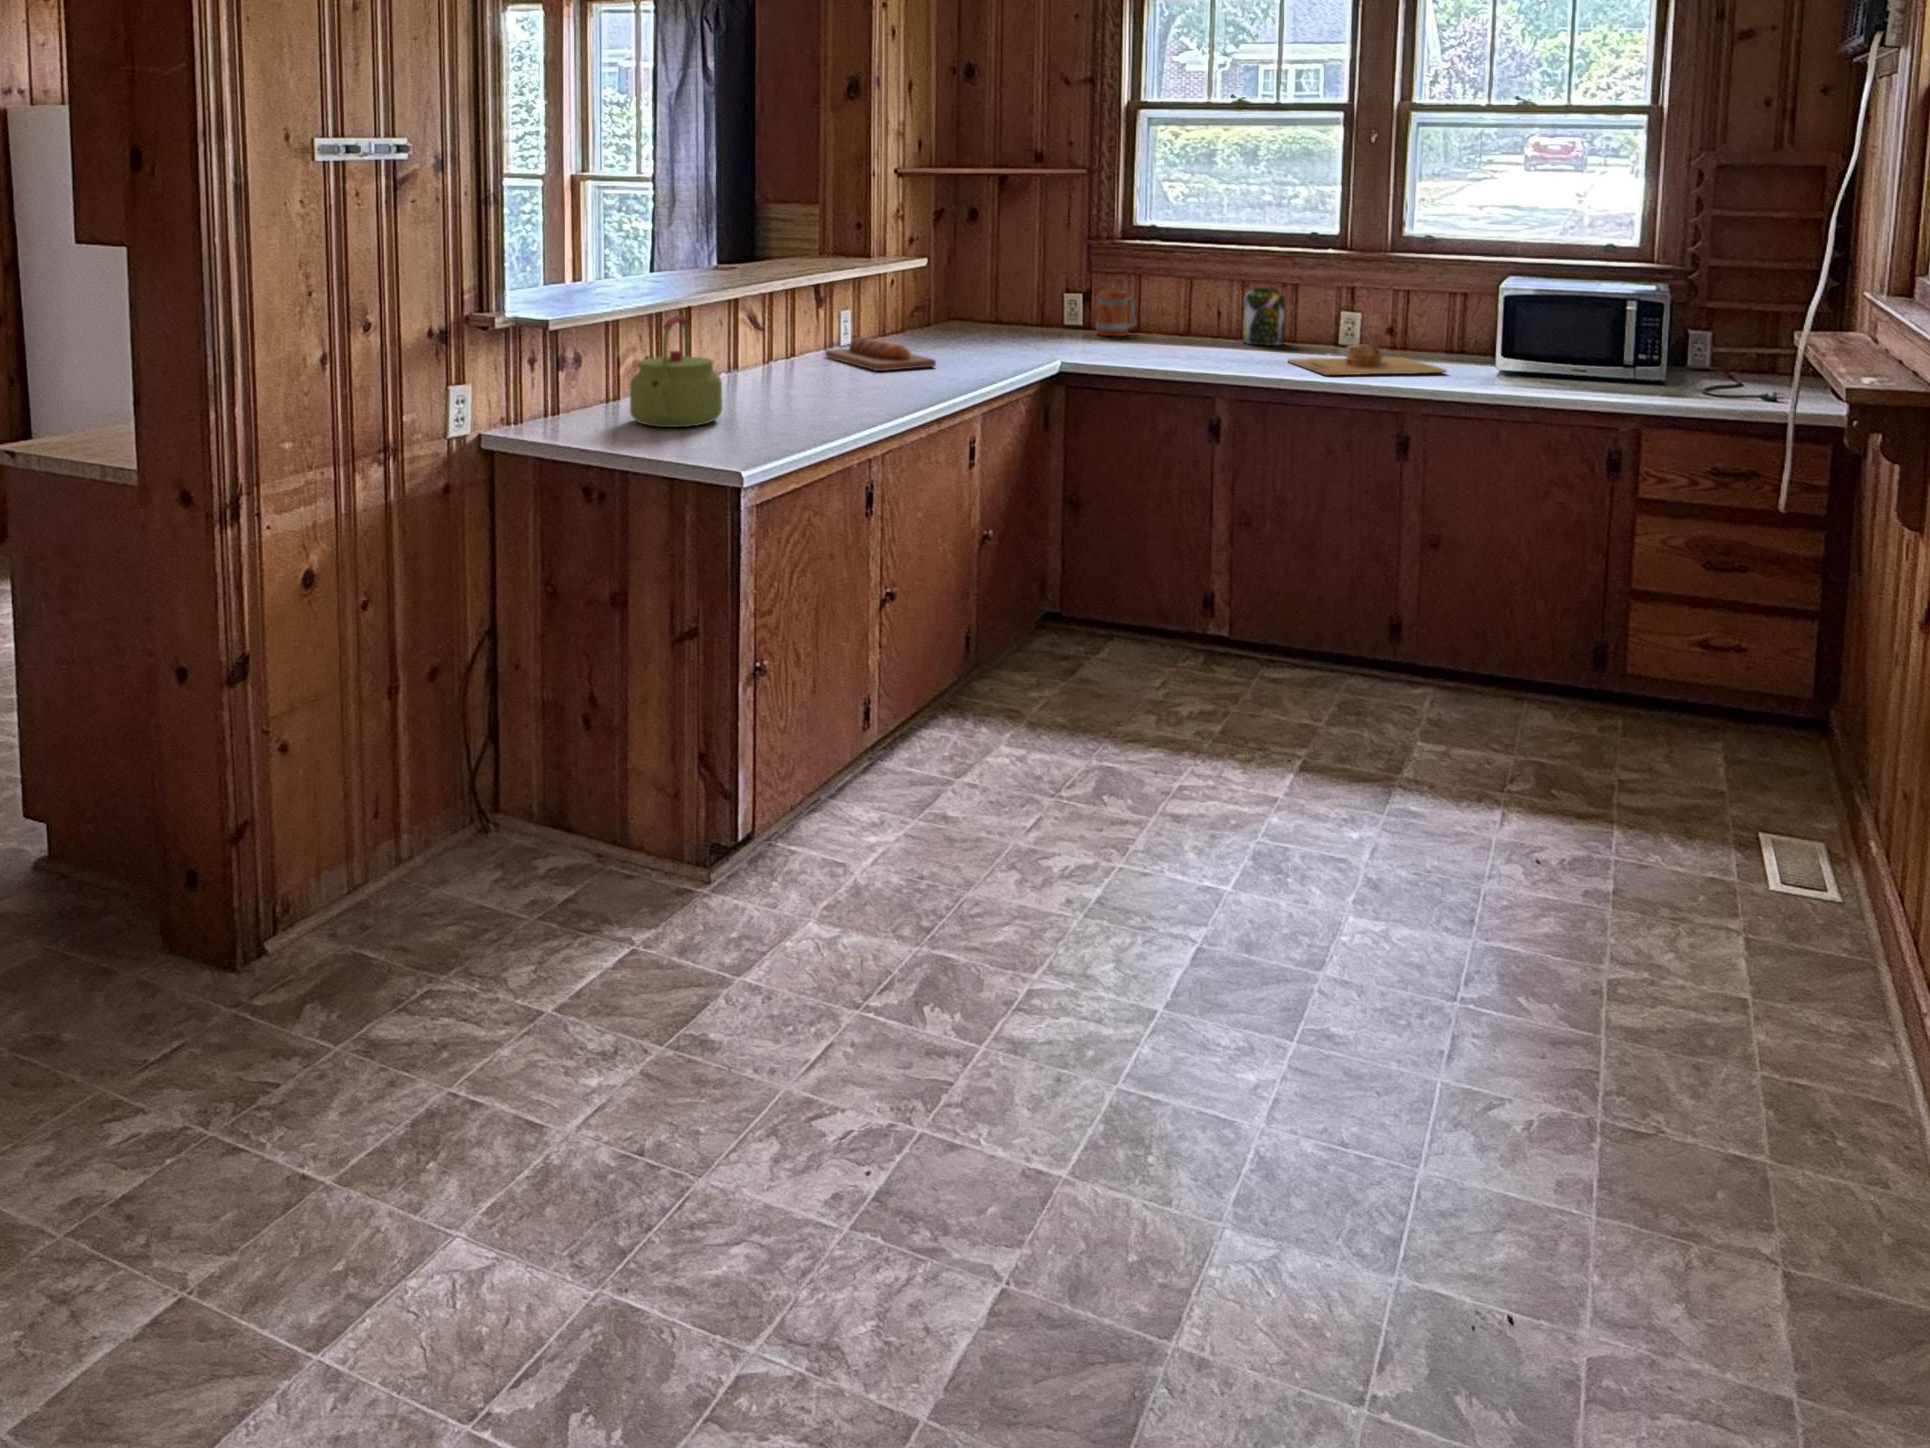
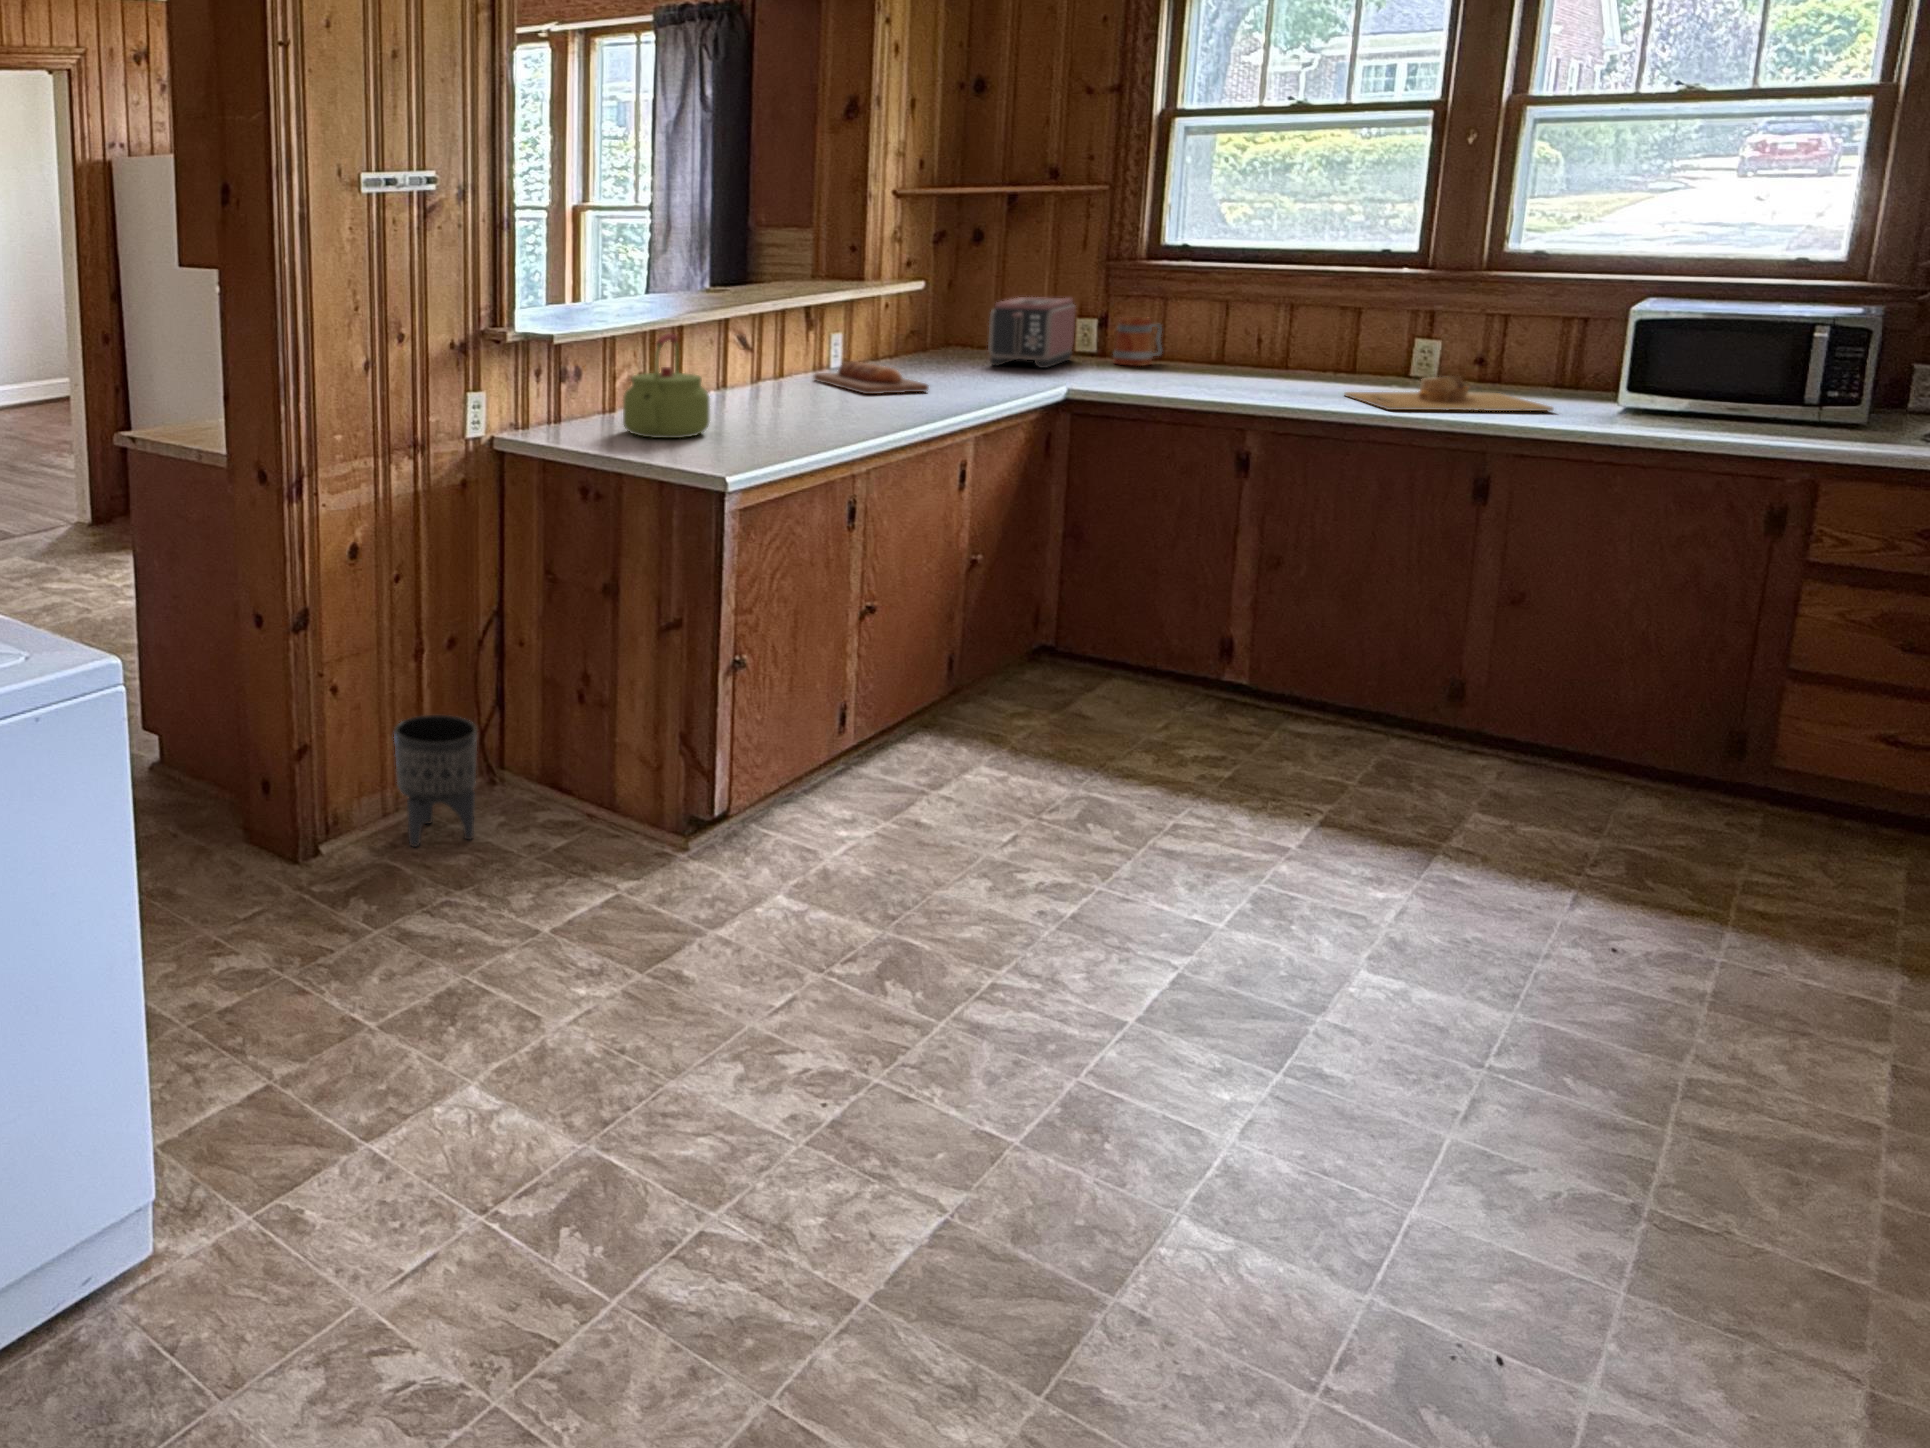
toaster: none [987,272,1062,340] -> present [988,297,1076,368]
jar: present [1243,287,1285,345] -> none [1292,312,1348,378]
planter: none [363,759,467,924] -> present [394,715,477,847]

